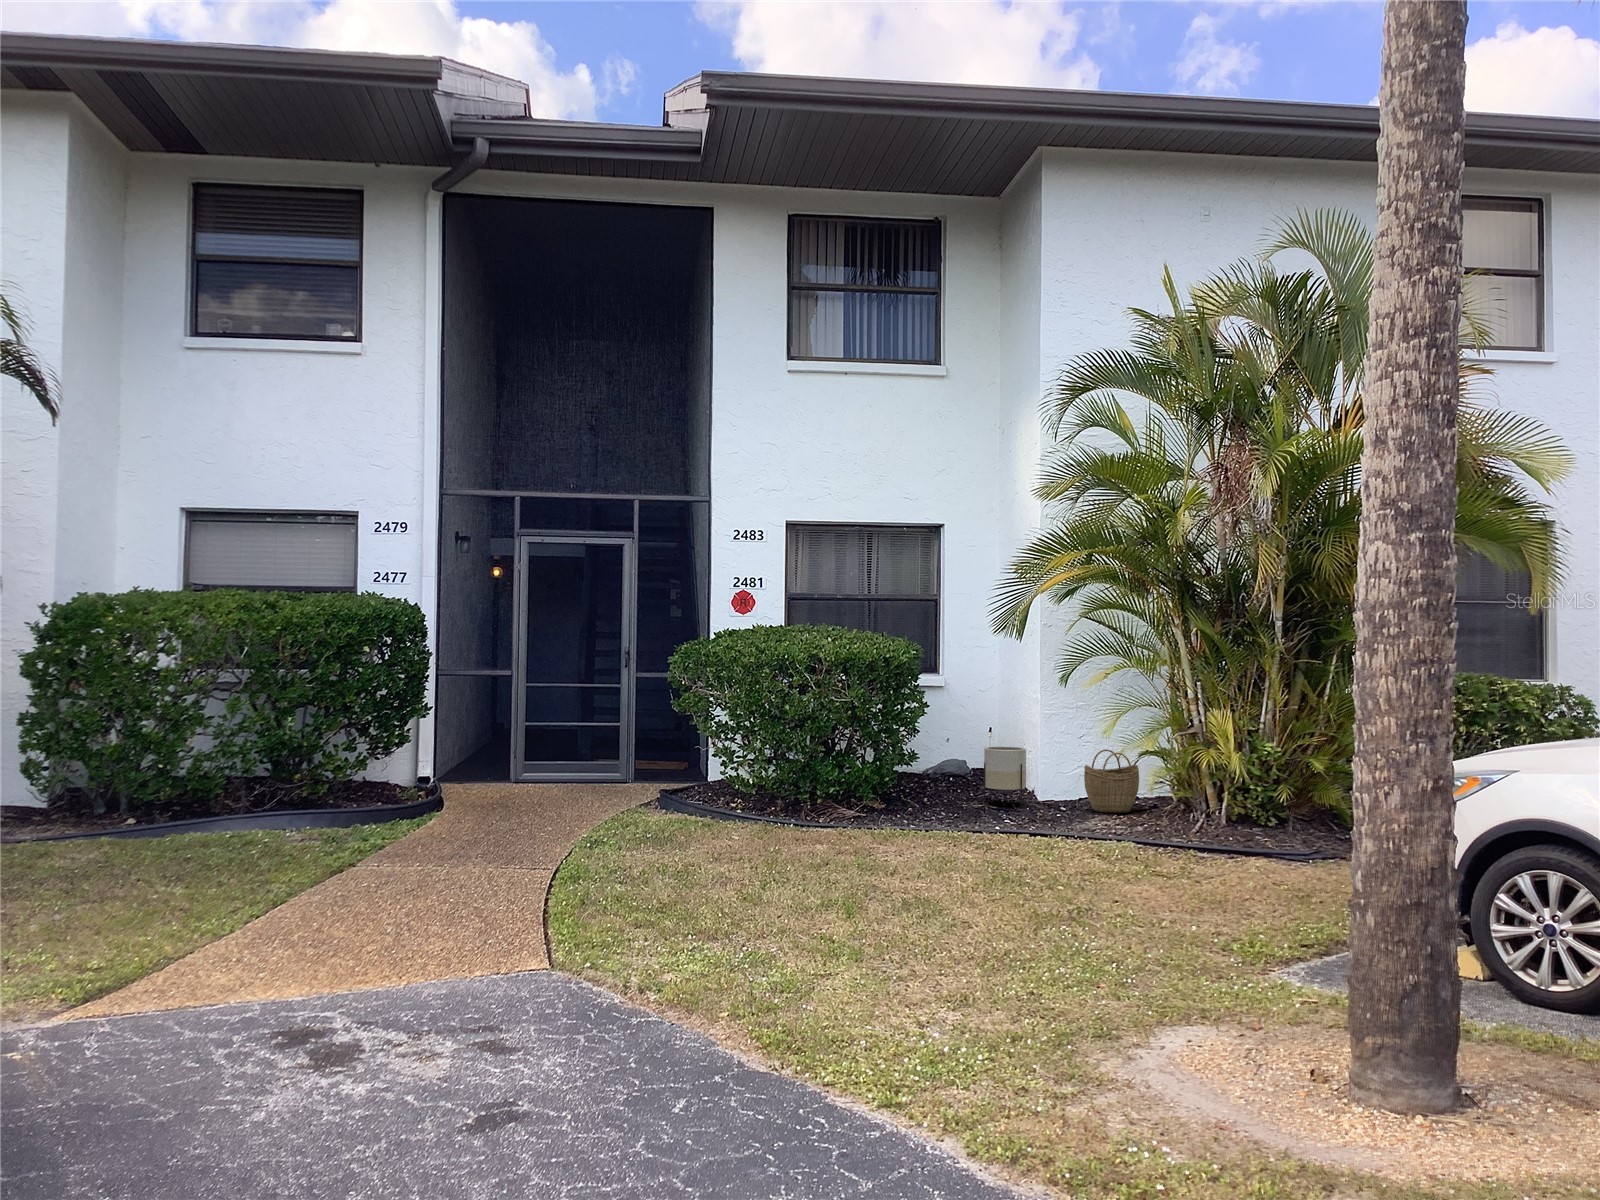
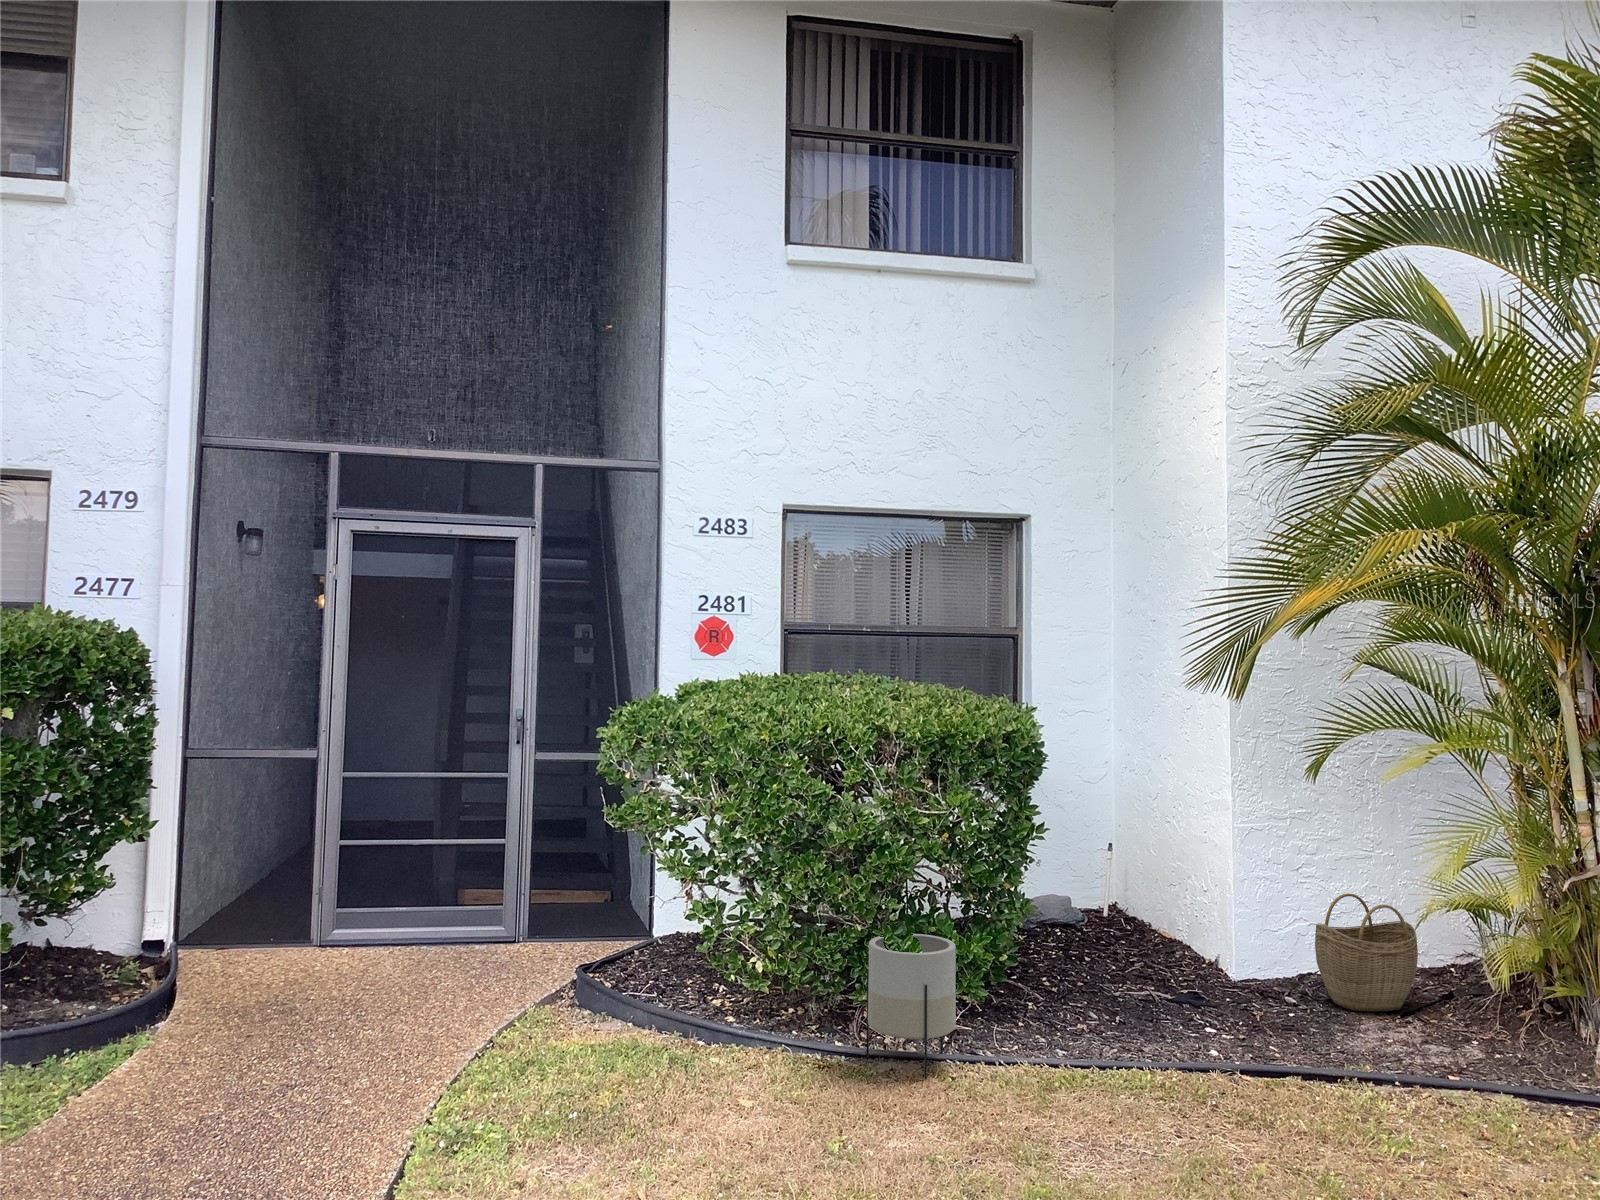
planter: present [984,746,1026,807] -> present [866,934,956,1079]

